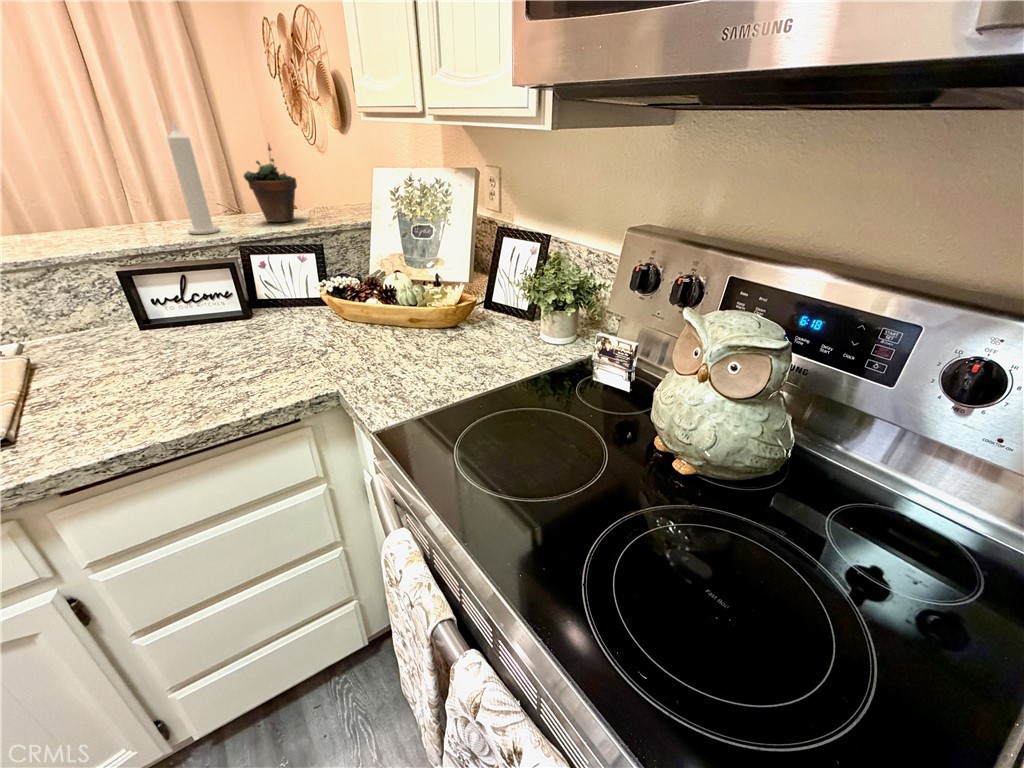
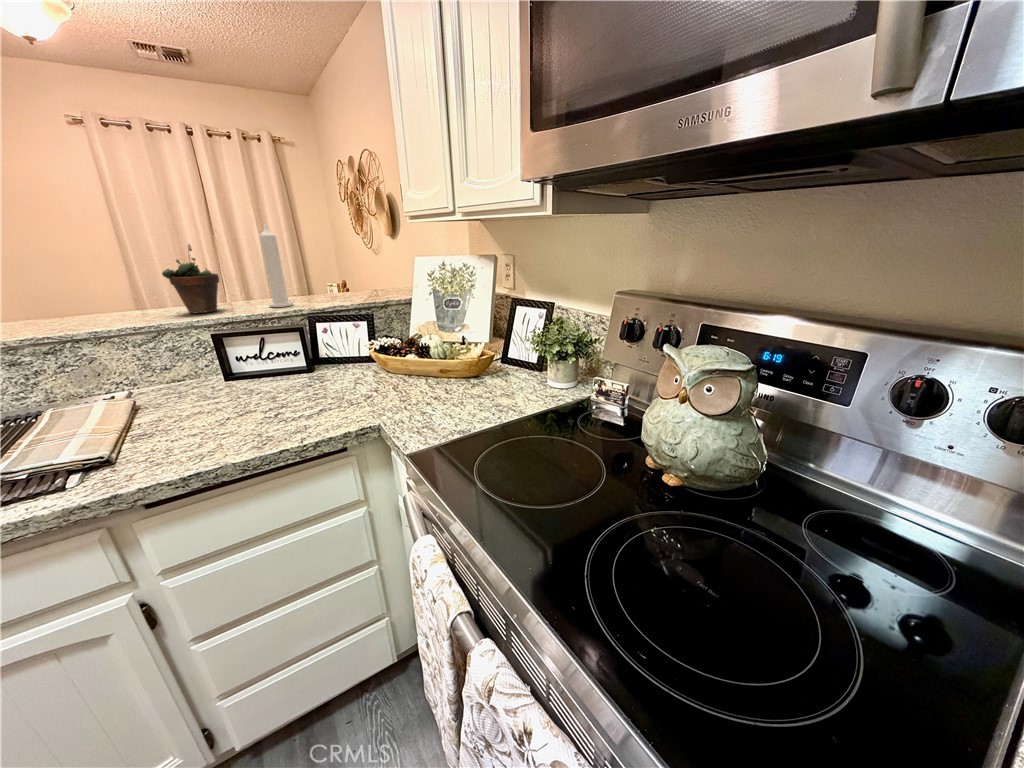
succulent plant: present [243,145,297,222] -> present [162,244,219,313]

